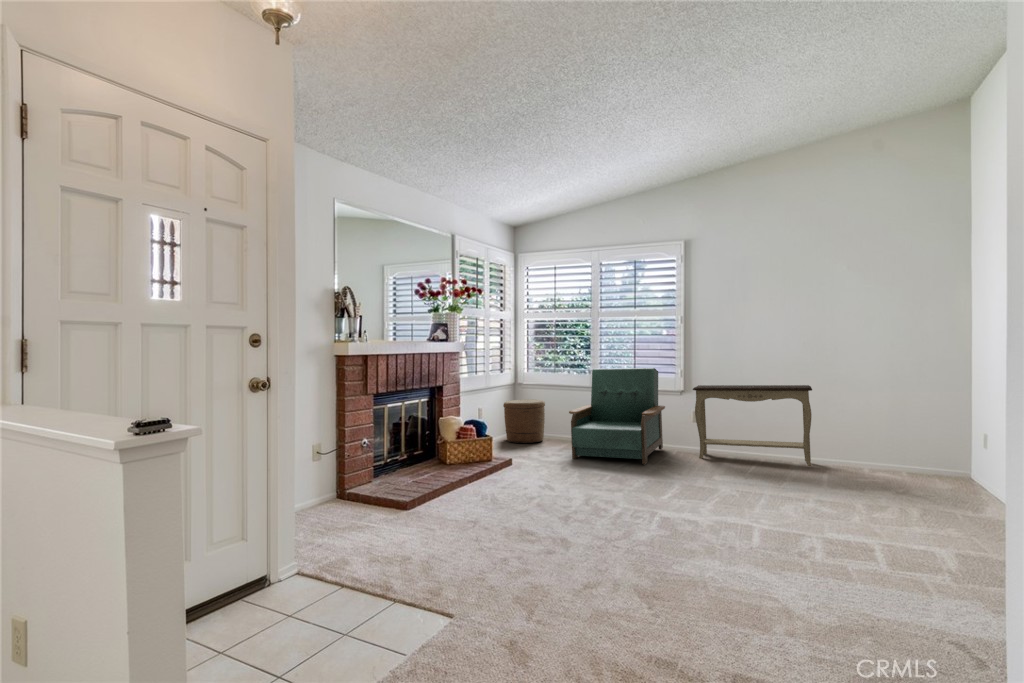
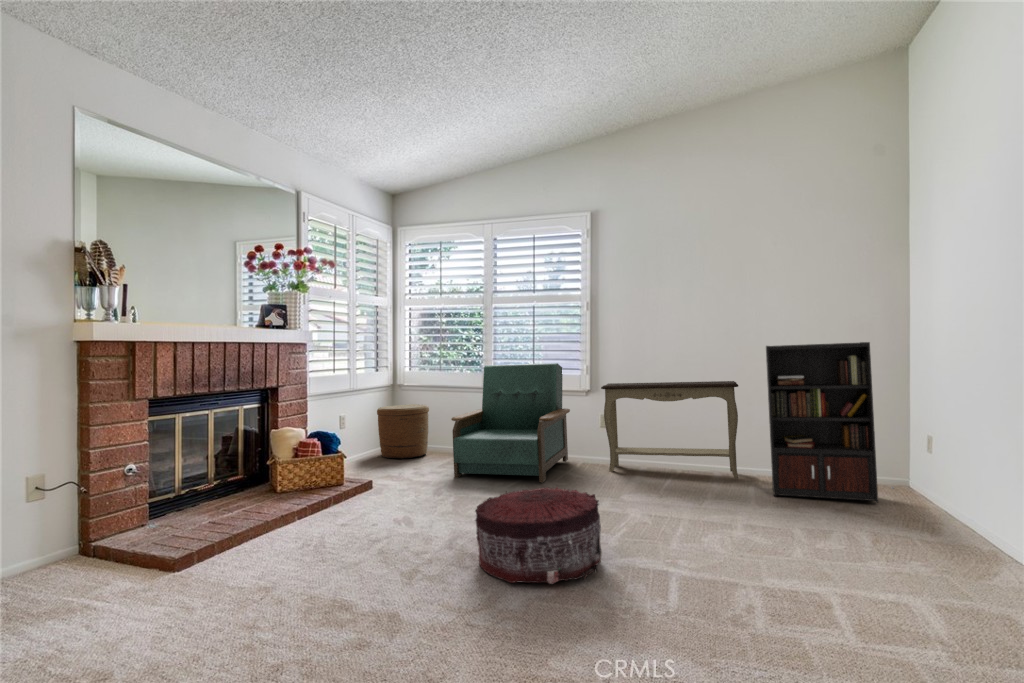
bookcase: none [836,355,951,489] -> present [766,342,894,503]
pouf: none [607,464,700,528] -> present [475,487,602,584]

